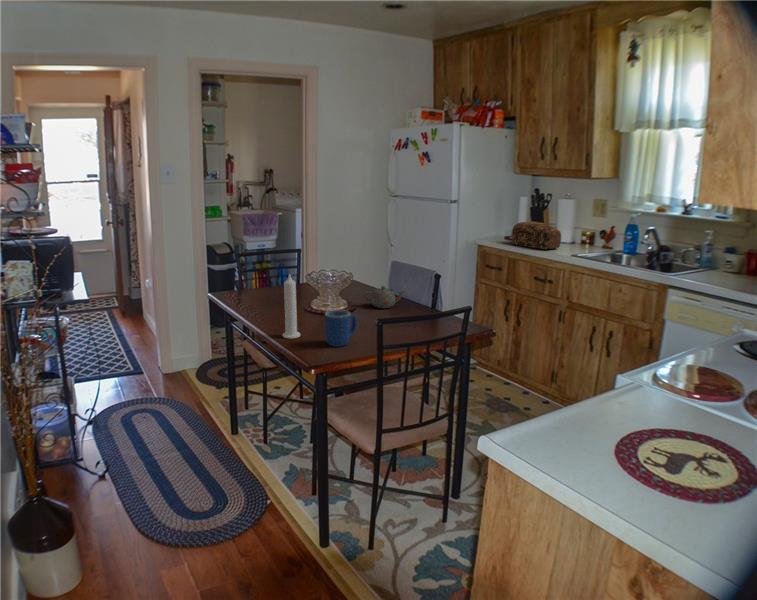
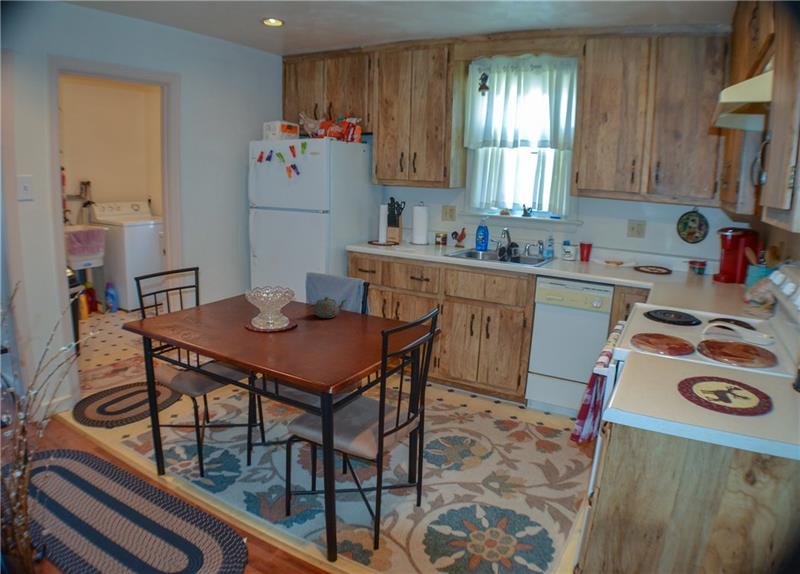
bread loaf: present [512,222,561,249] -> none [385,227,429,251]
candle: present [282,274,300,339] -> none [273,293,292,359]
mug: present [325,310,357,347] -> none [323,324,350,360]

